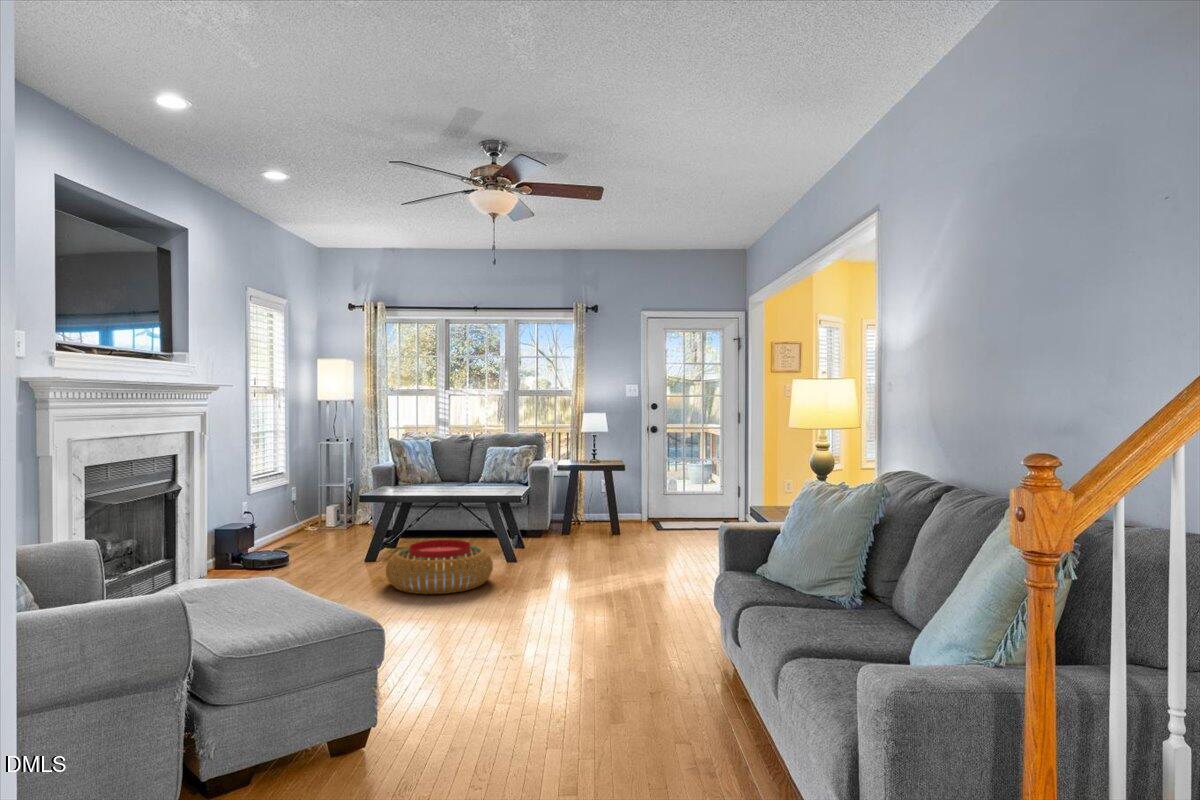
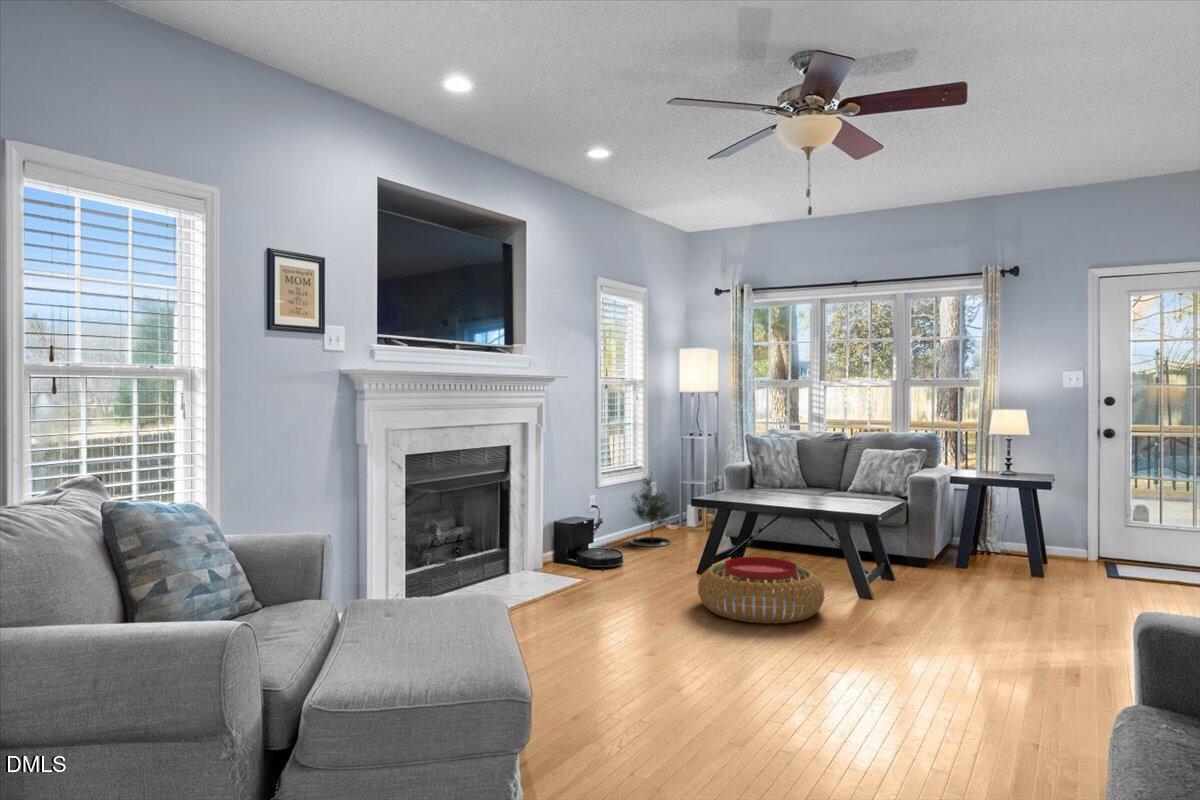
potted tree: none [276,474,327,548] -> present [631,478,671,547]

